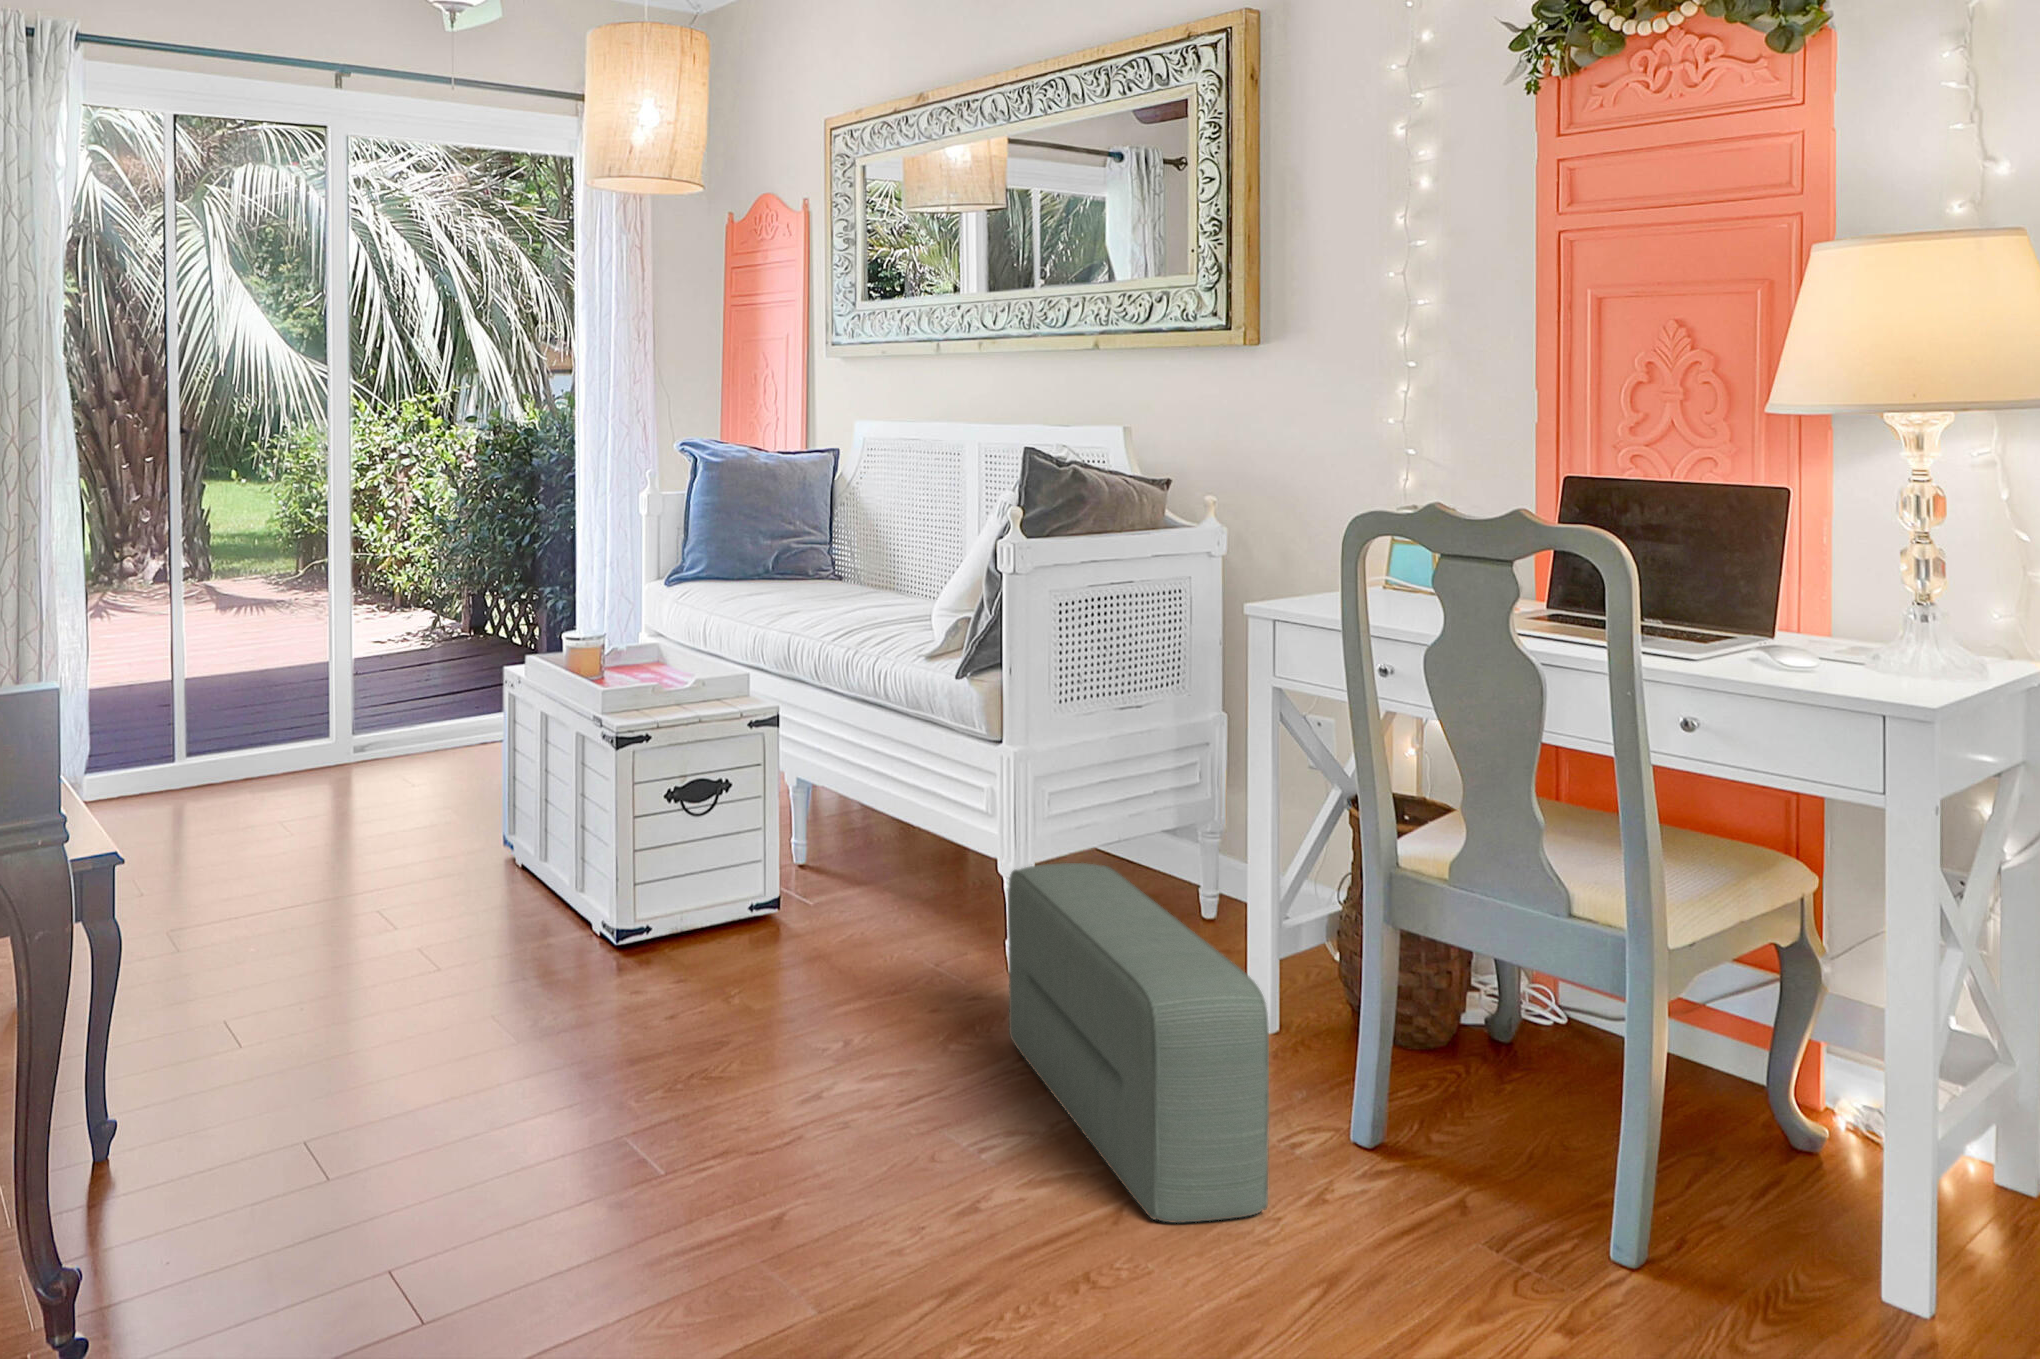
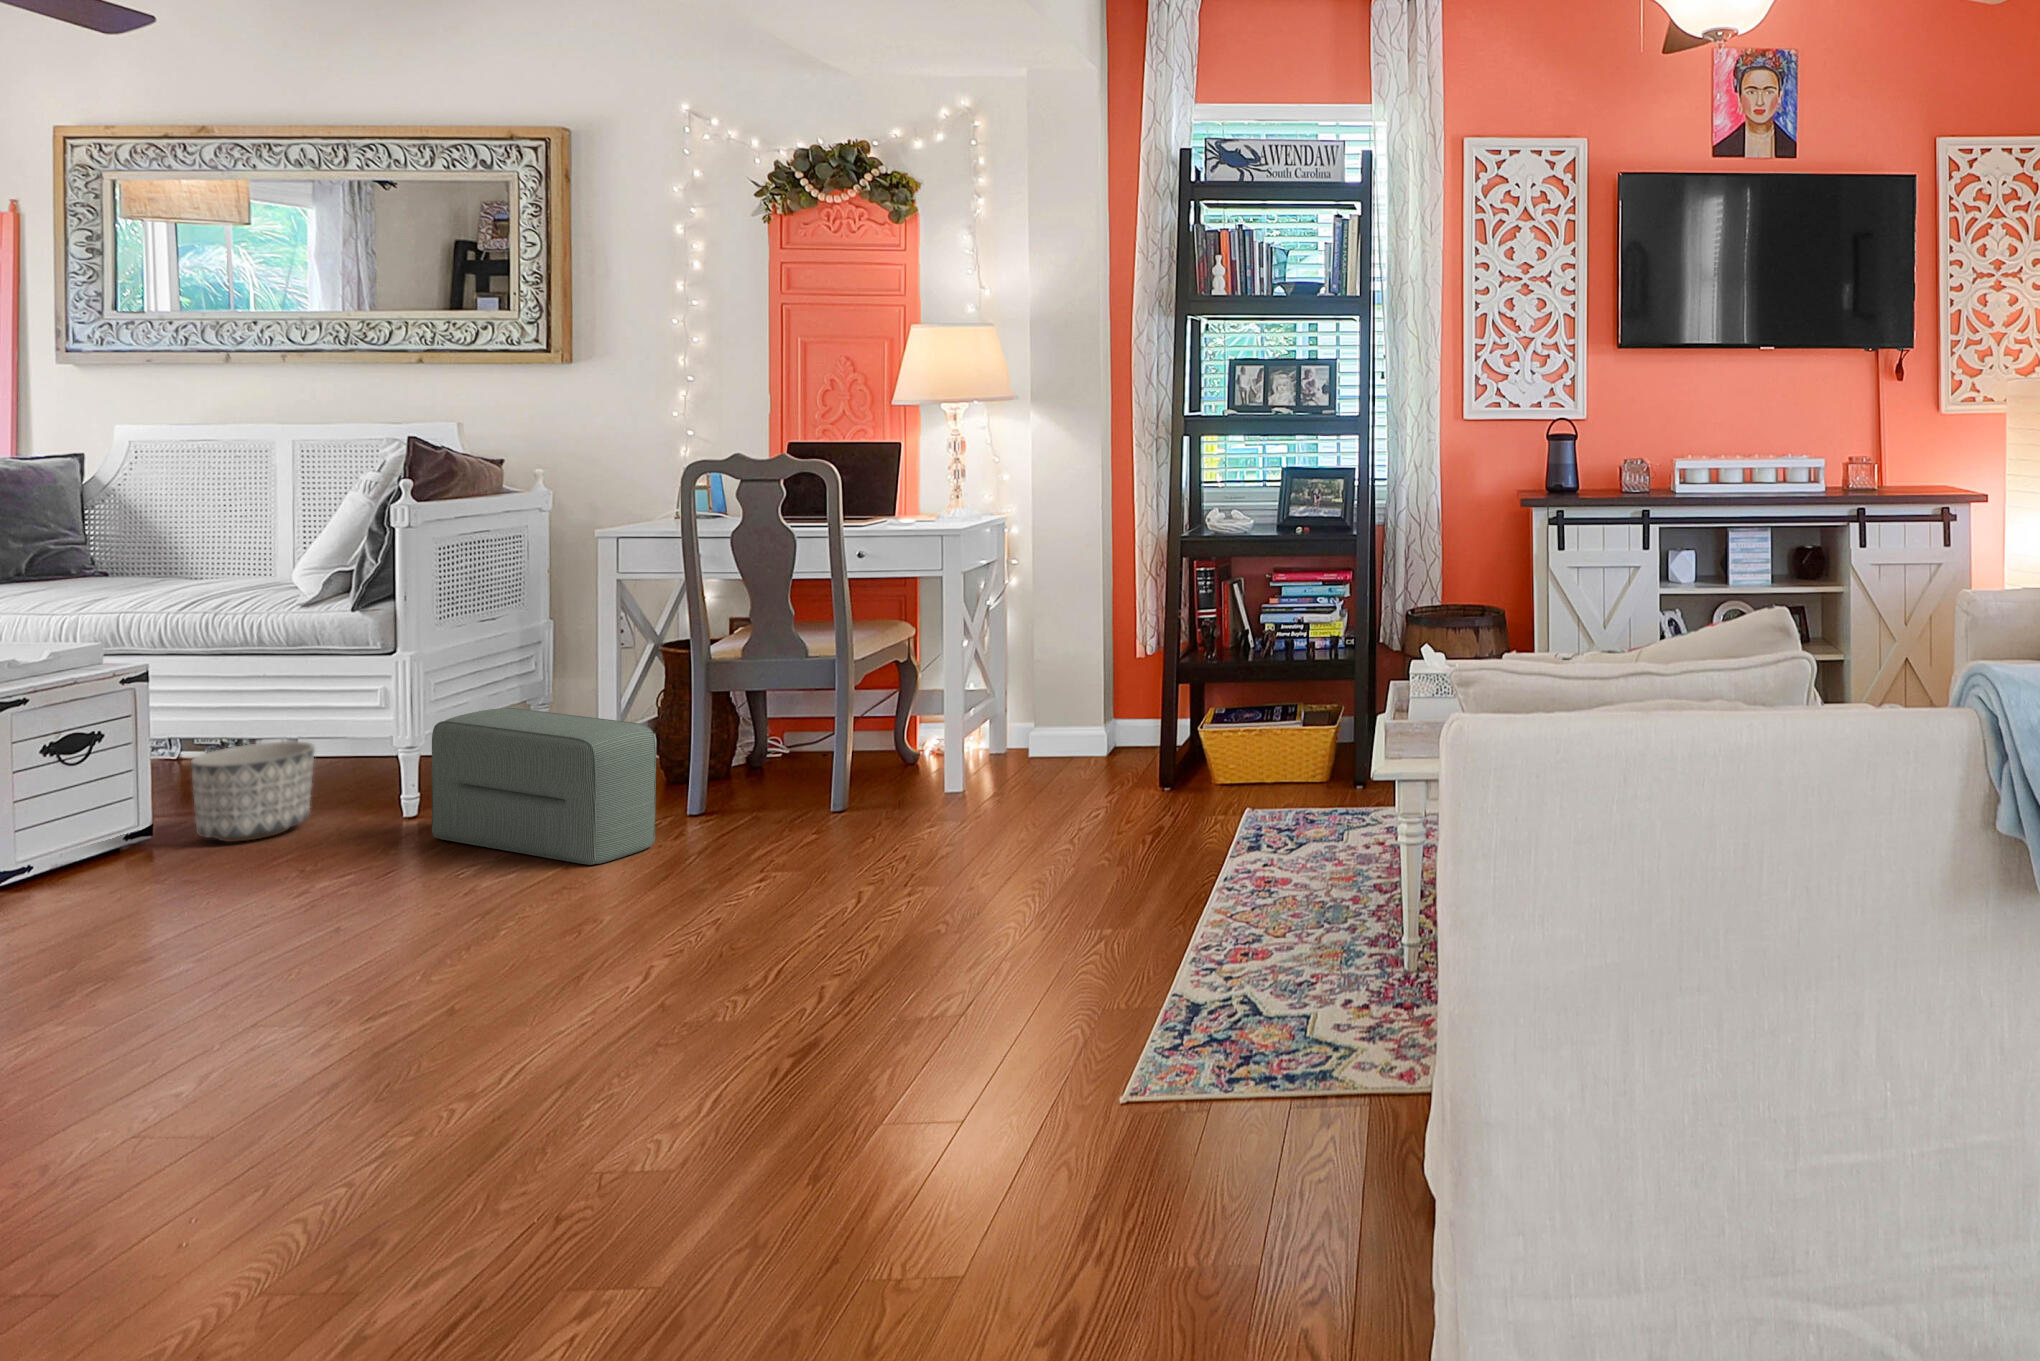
planter: none [805,824,926,956] -> present [191,741,315,842]

